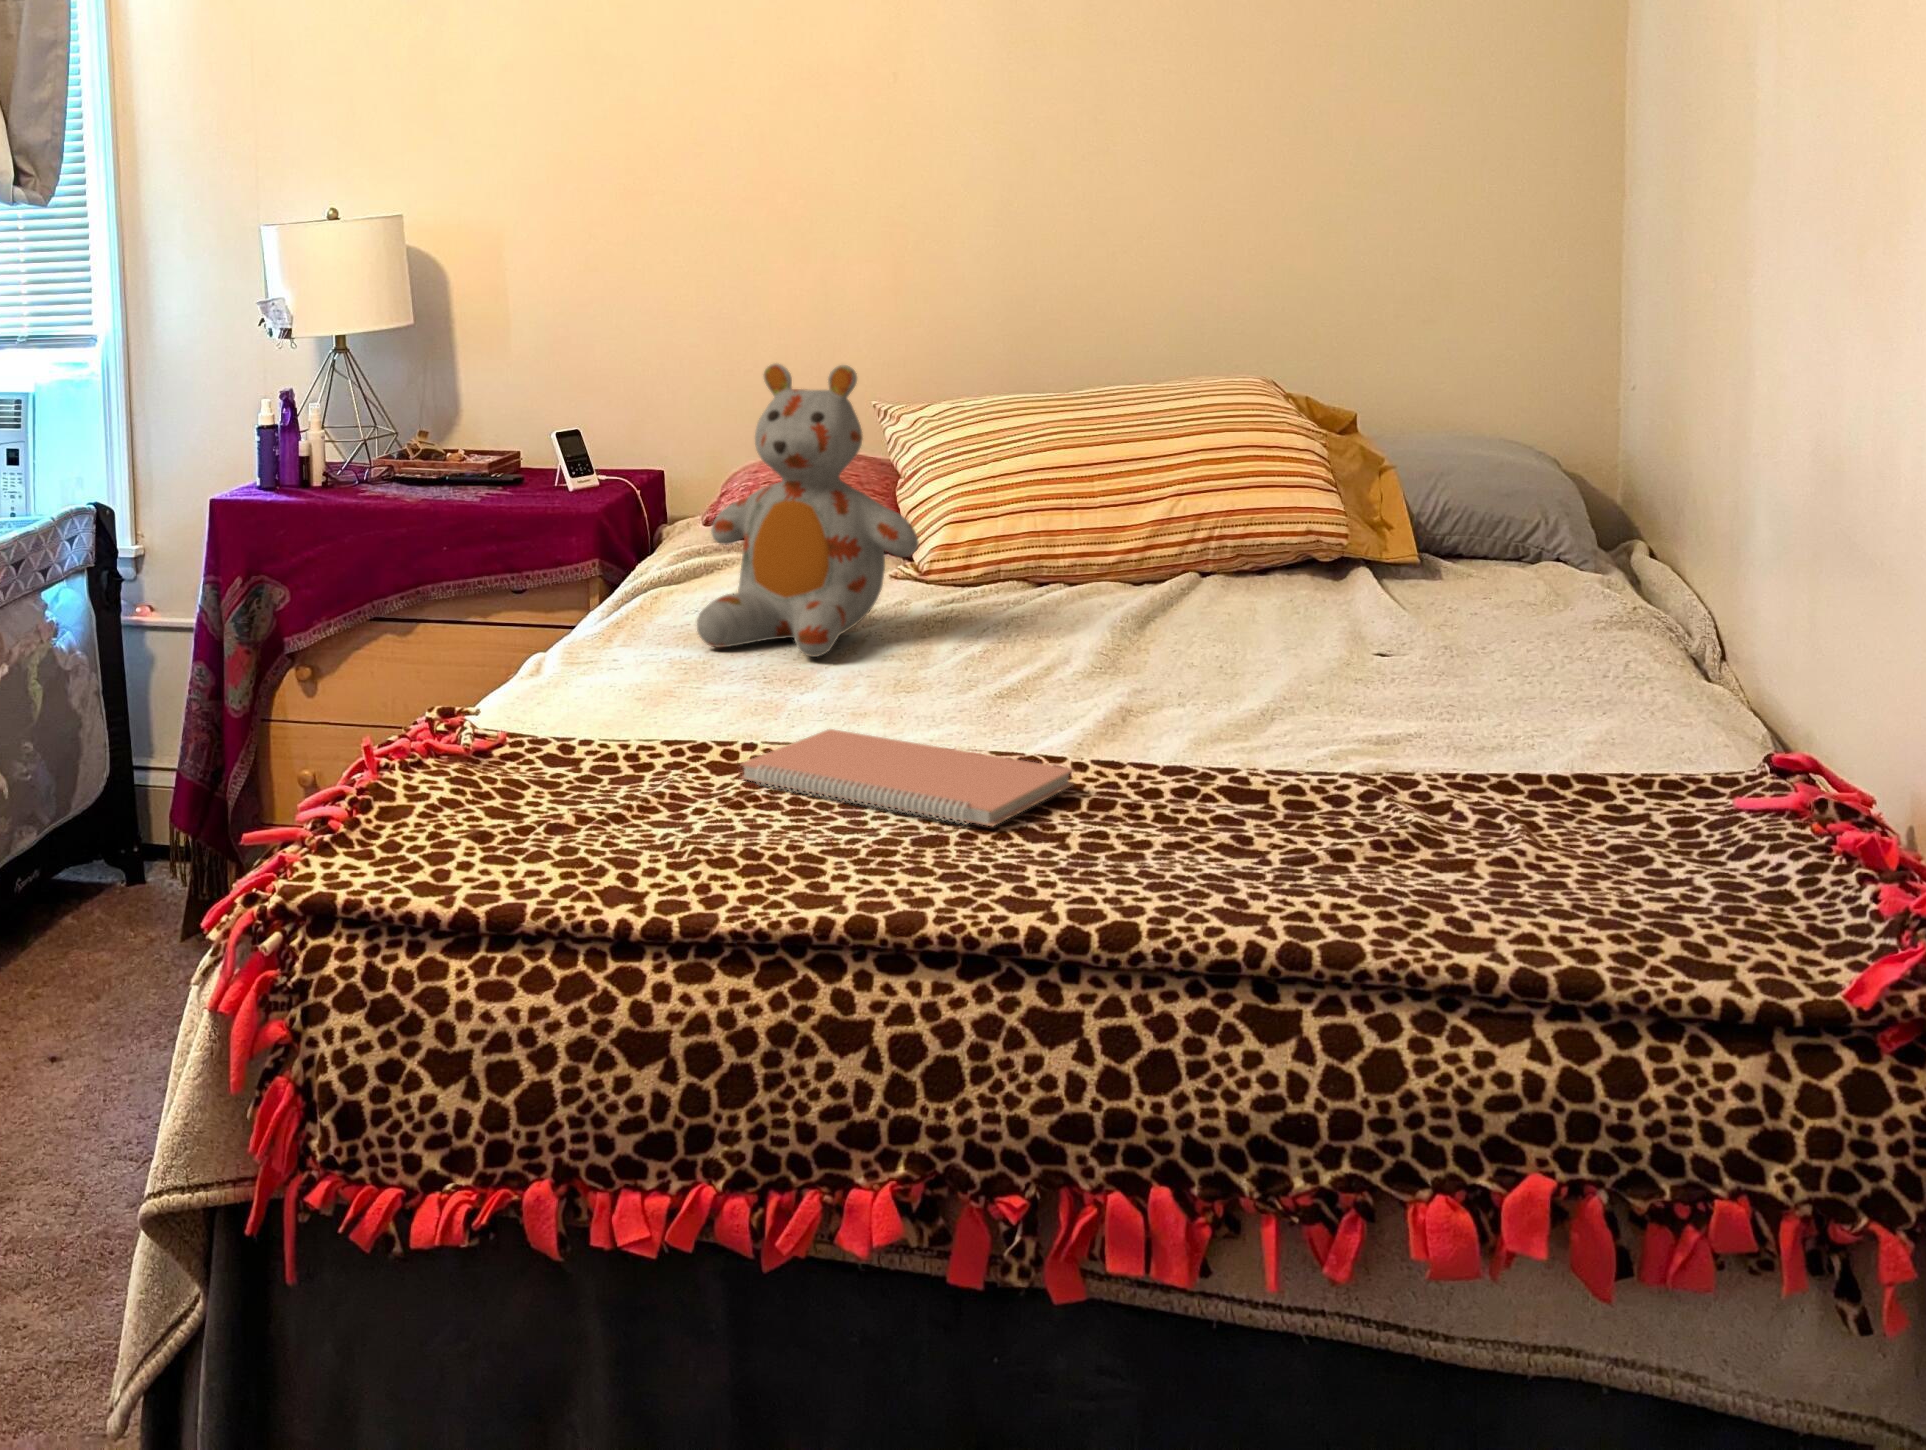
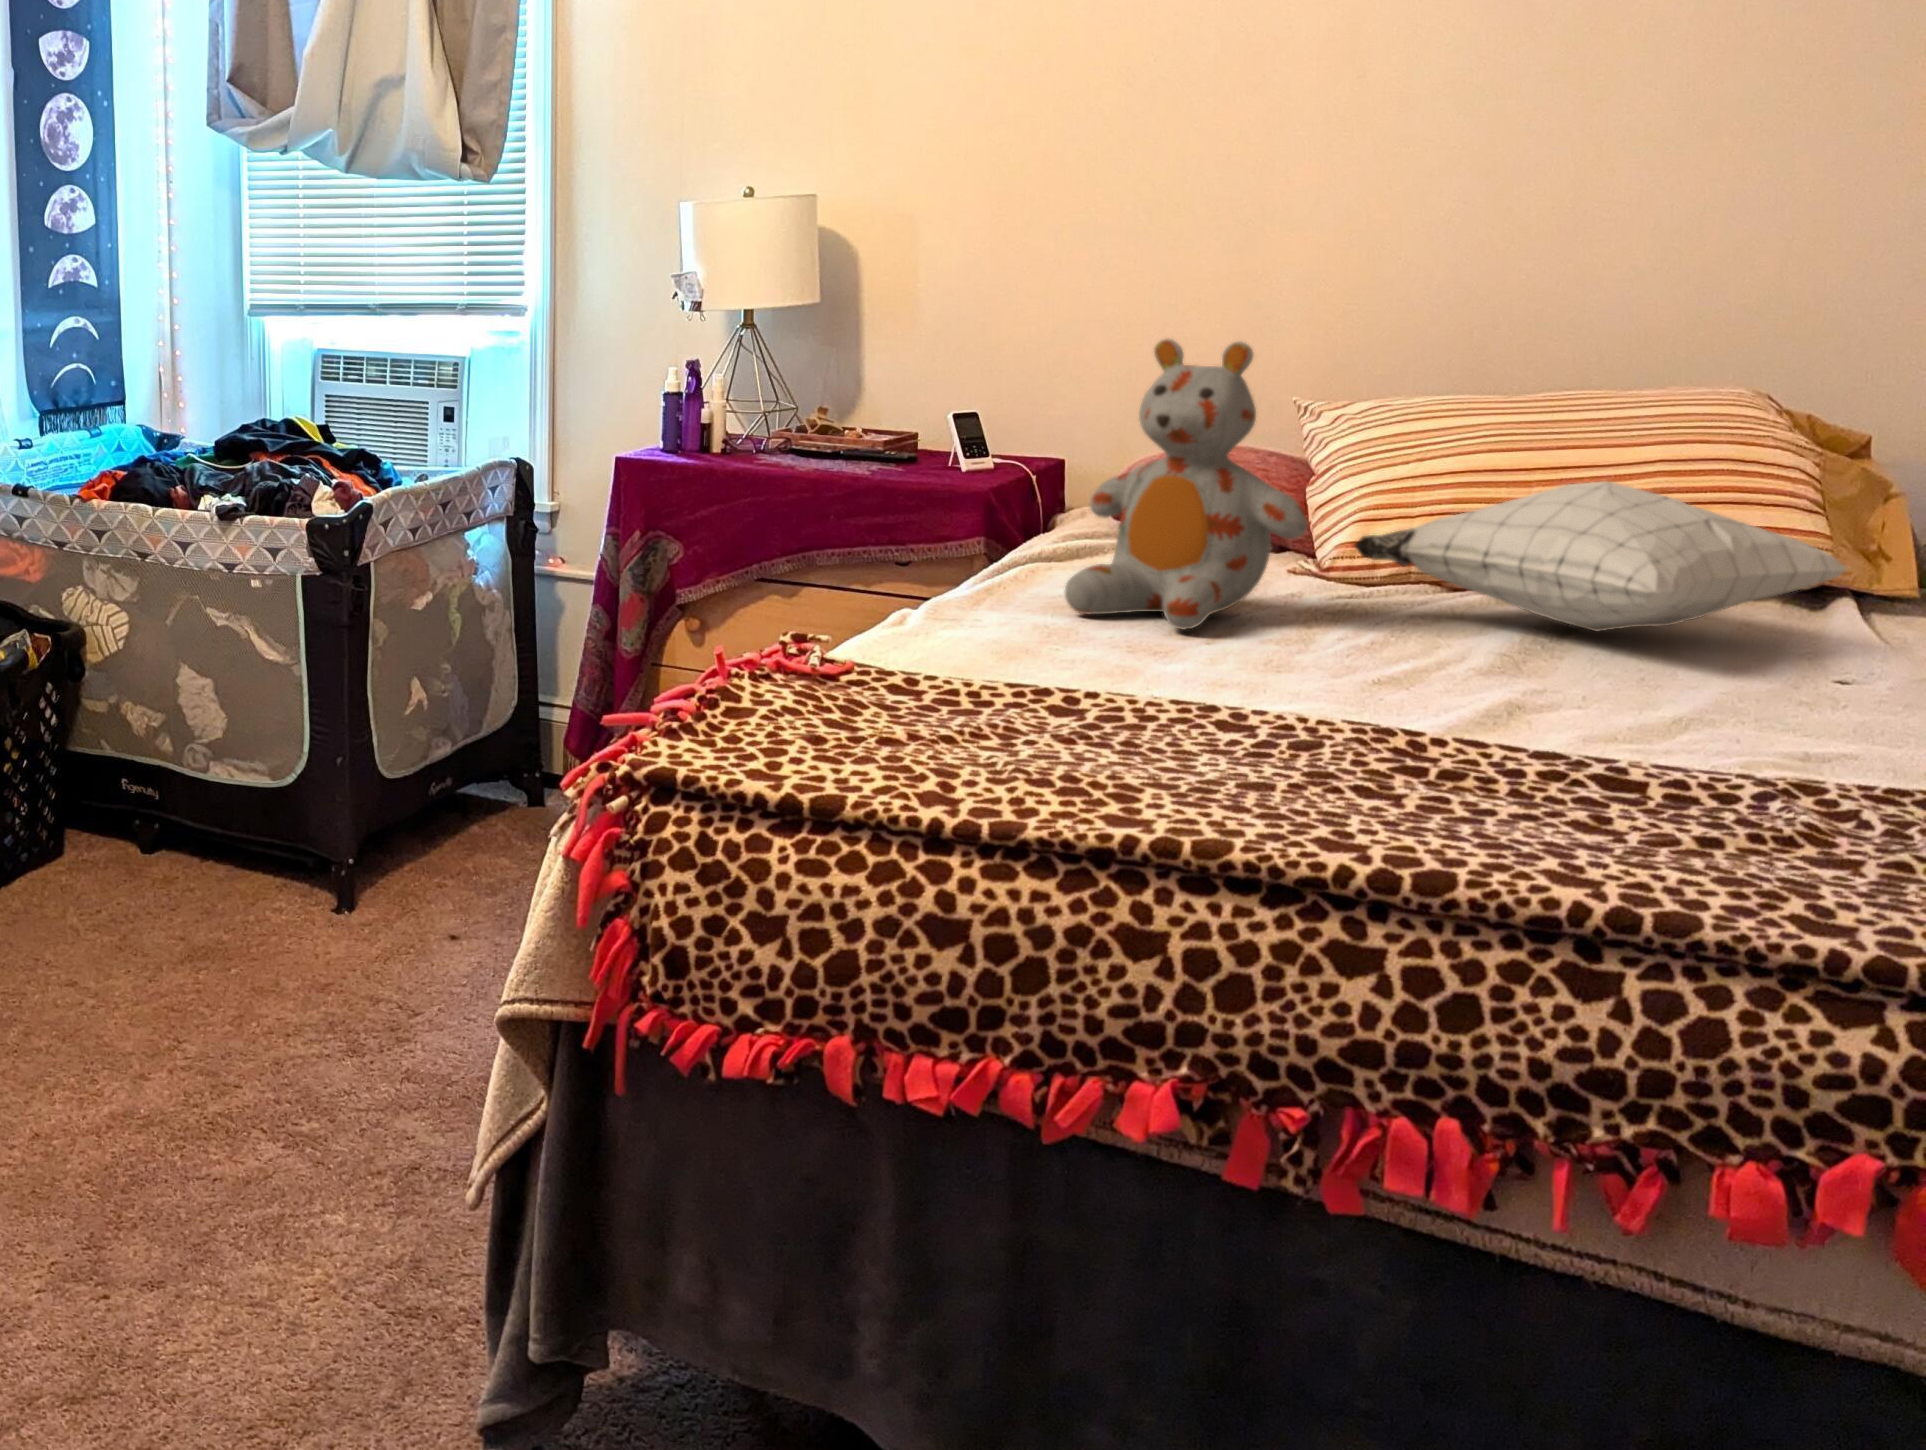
pillow: none [955,481,1369,624] -> present [1354,481,1847,632]
notebook: present [741,729,1073,826] -> none [1077,687,1429,783]

